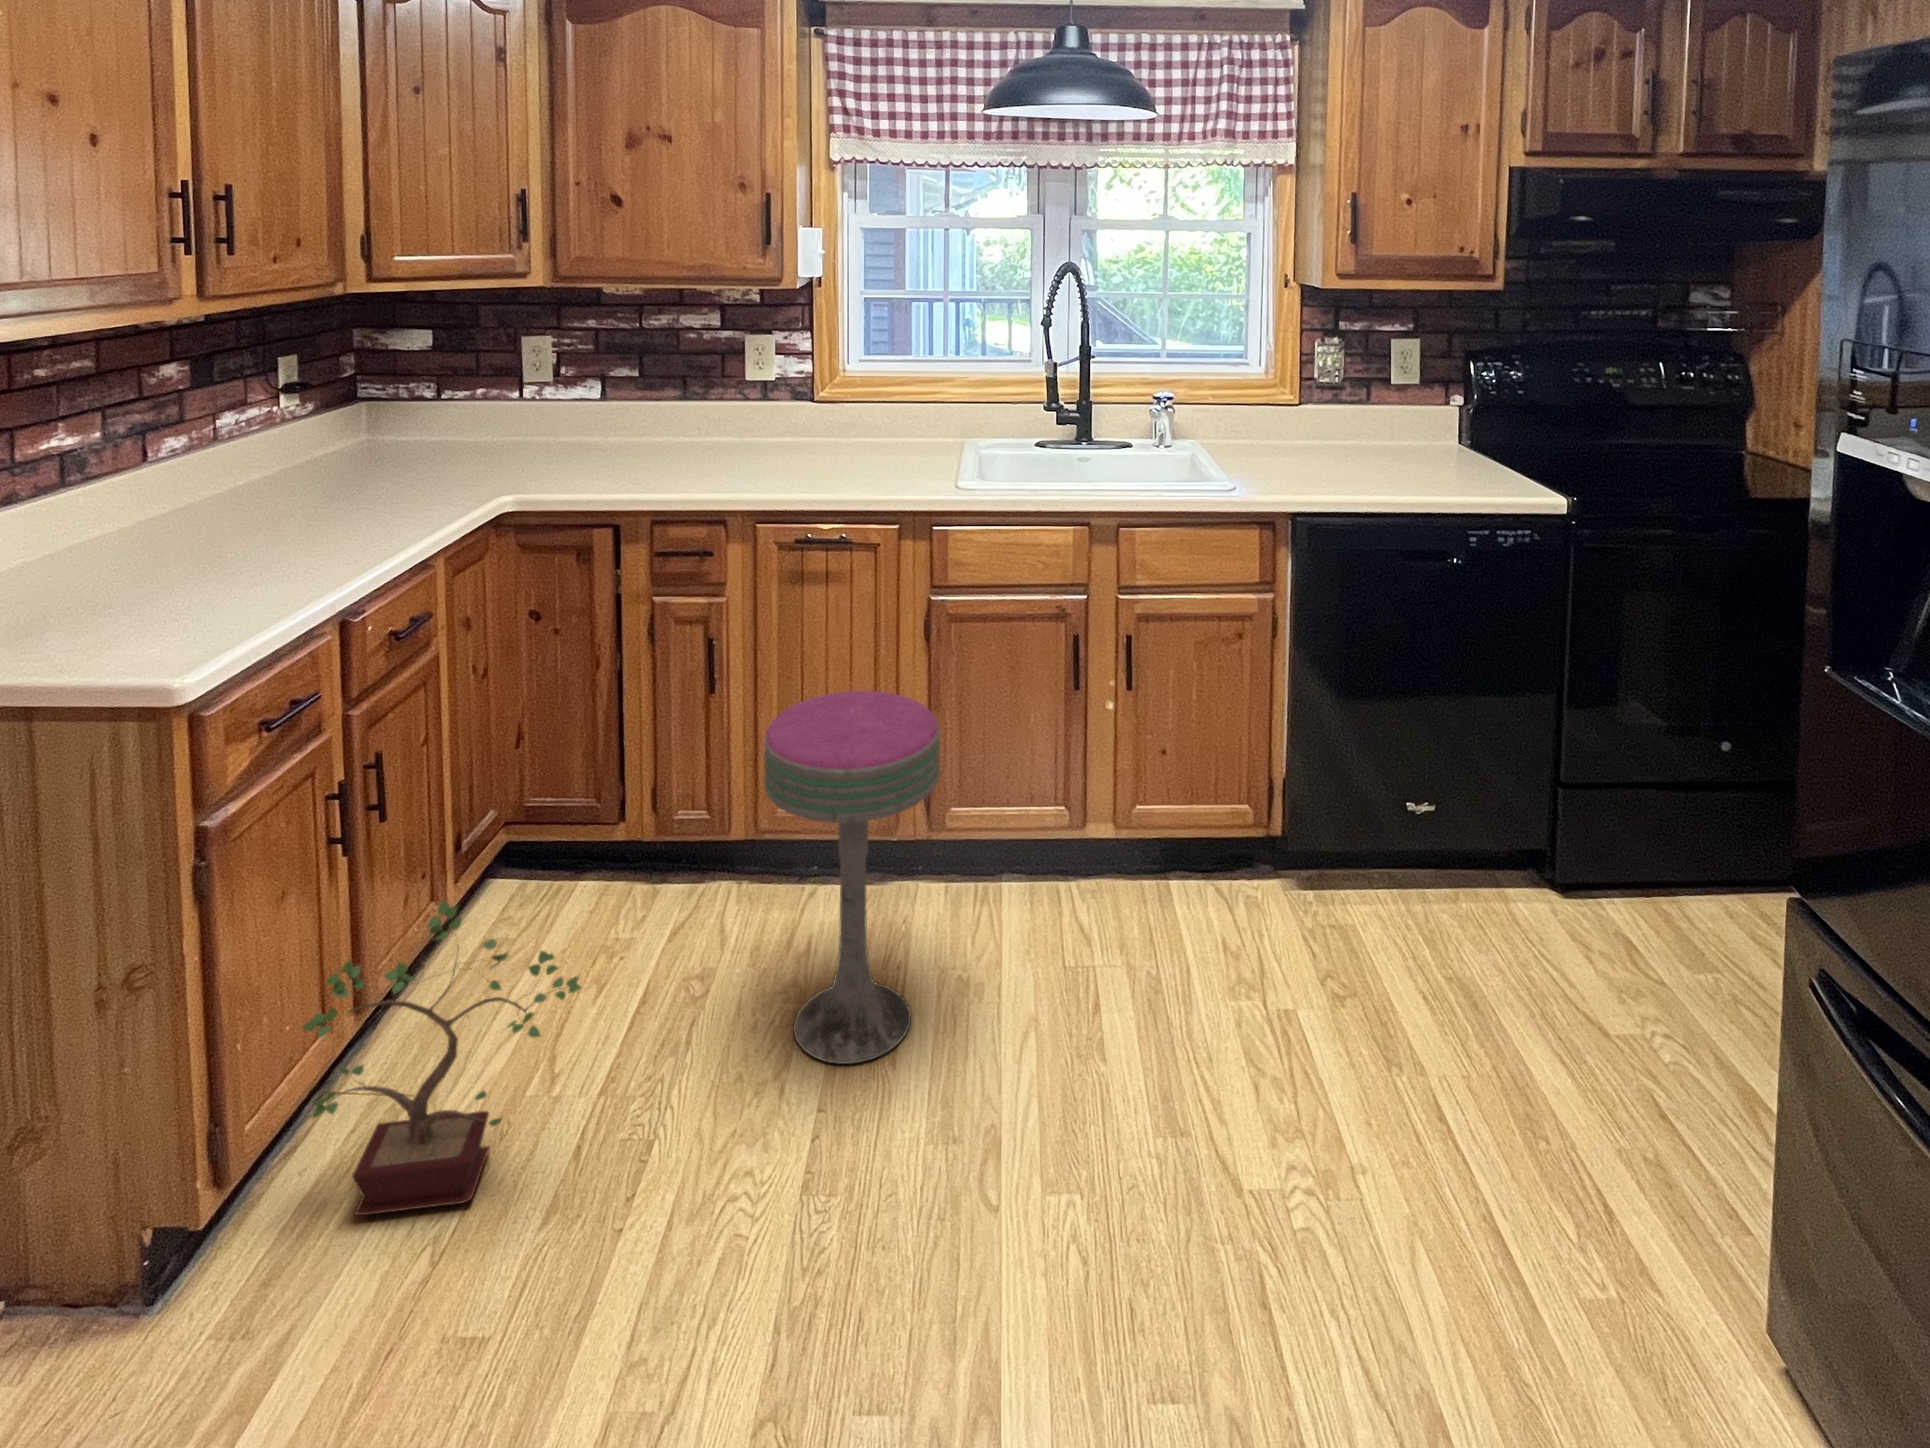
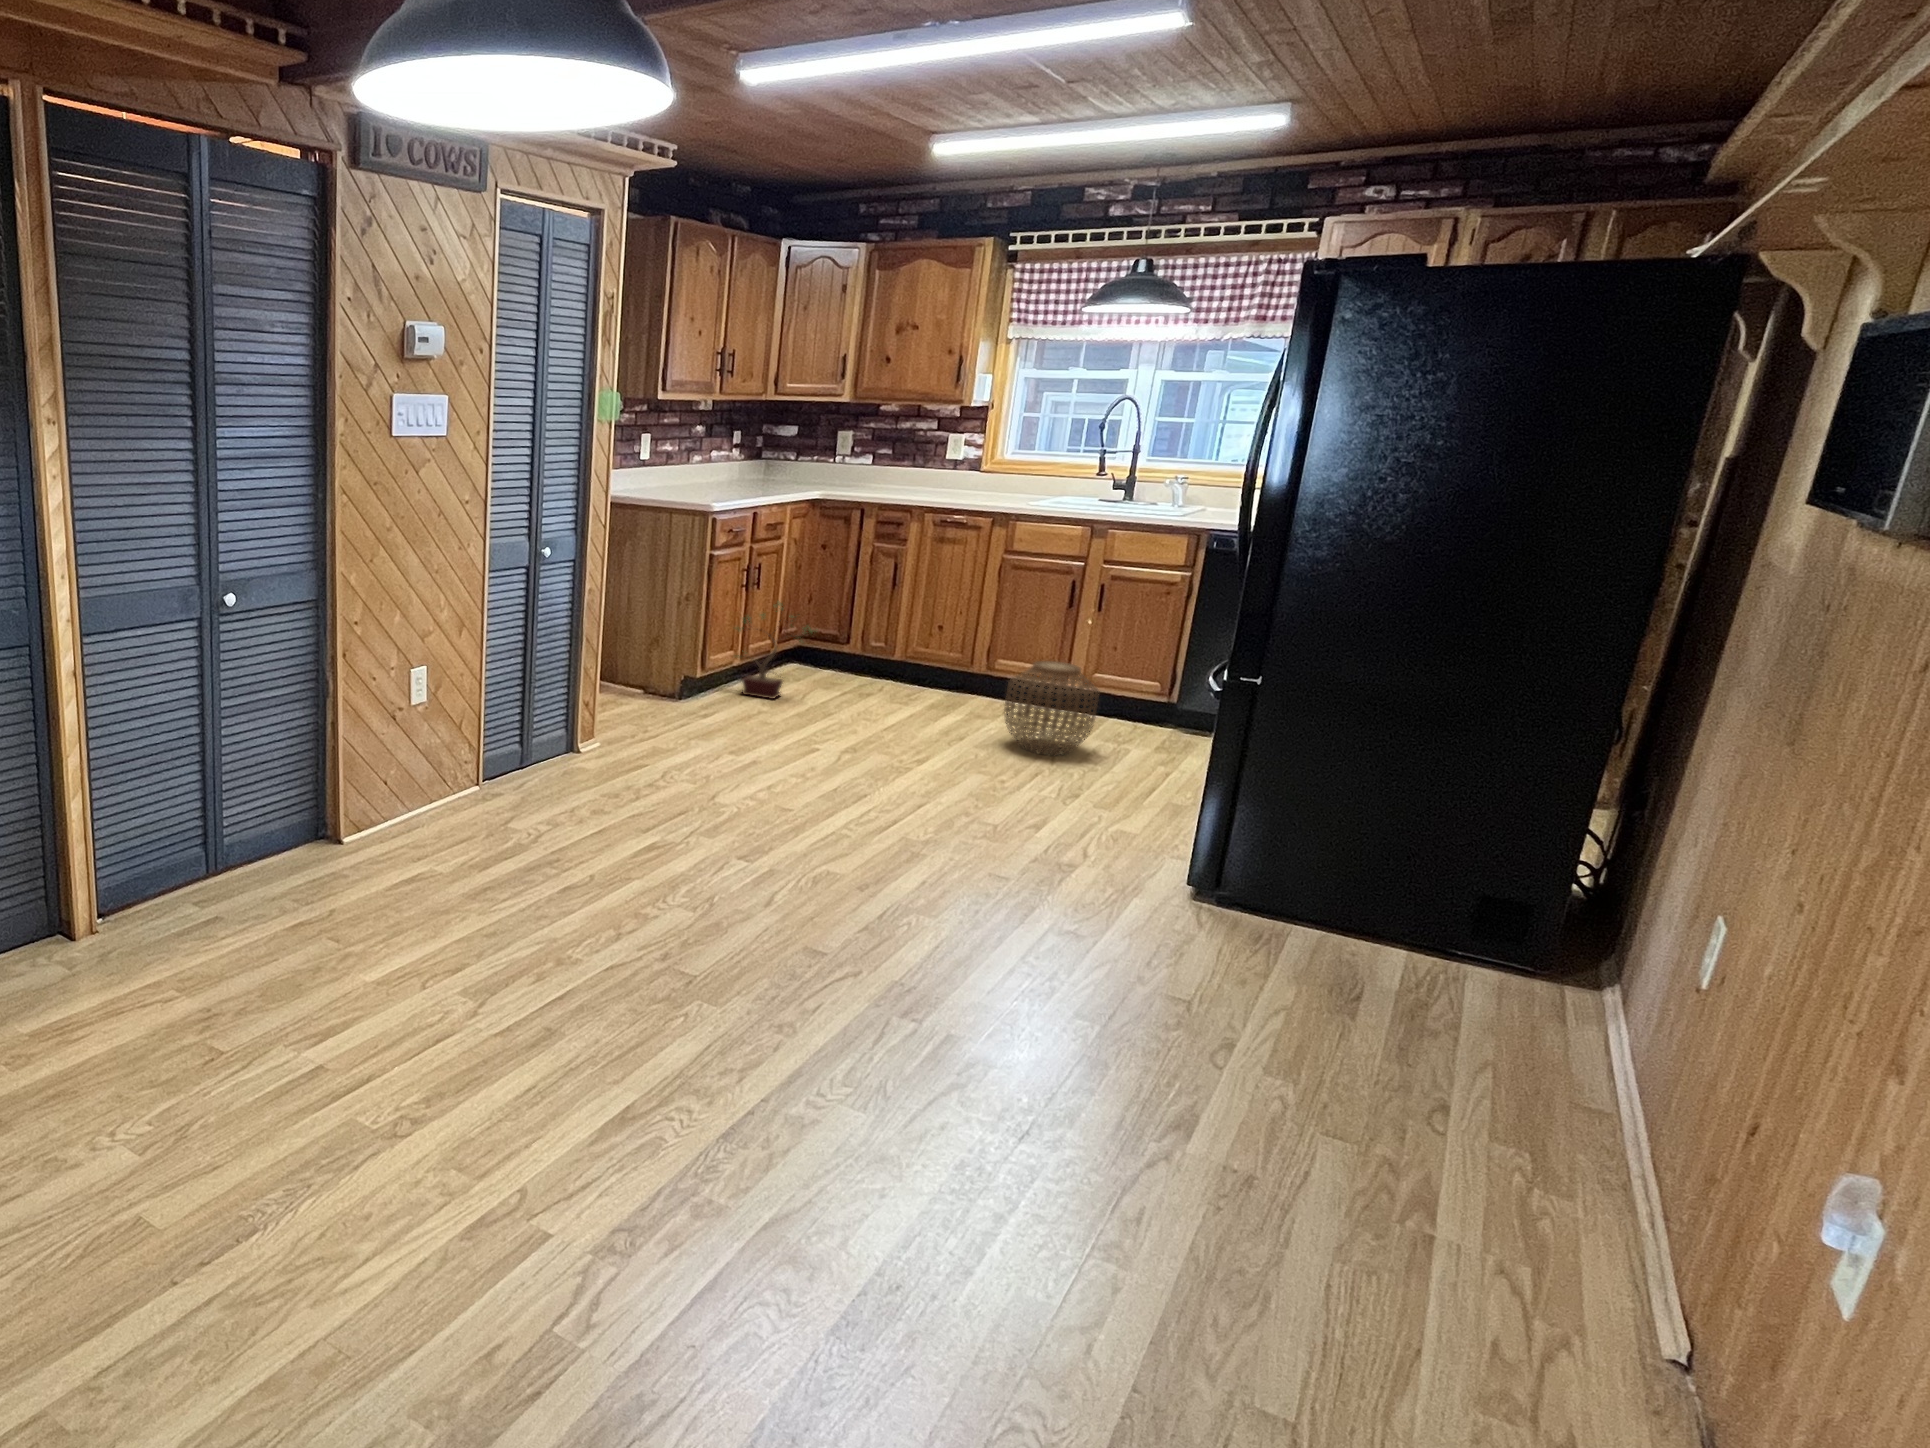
bar stool: present [764,691,940,1064] -> none [896,574,976,711]
woven basket: none [1122,934,1337,1222] -> present [1005,661,1099,755]

